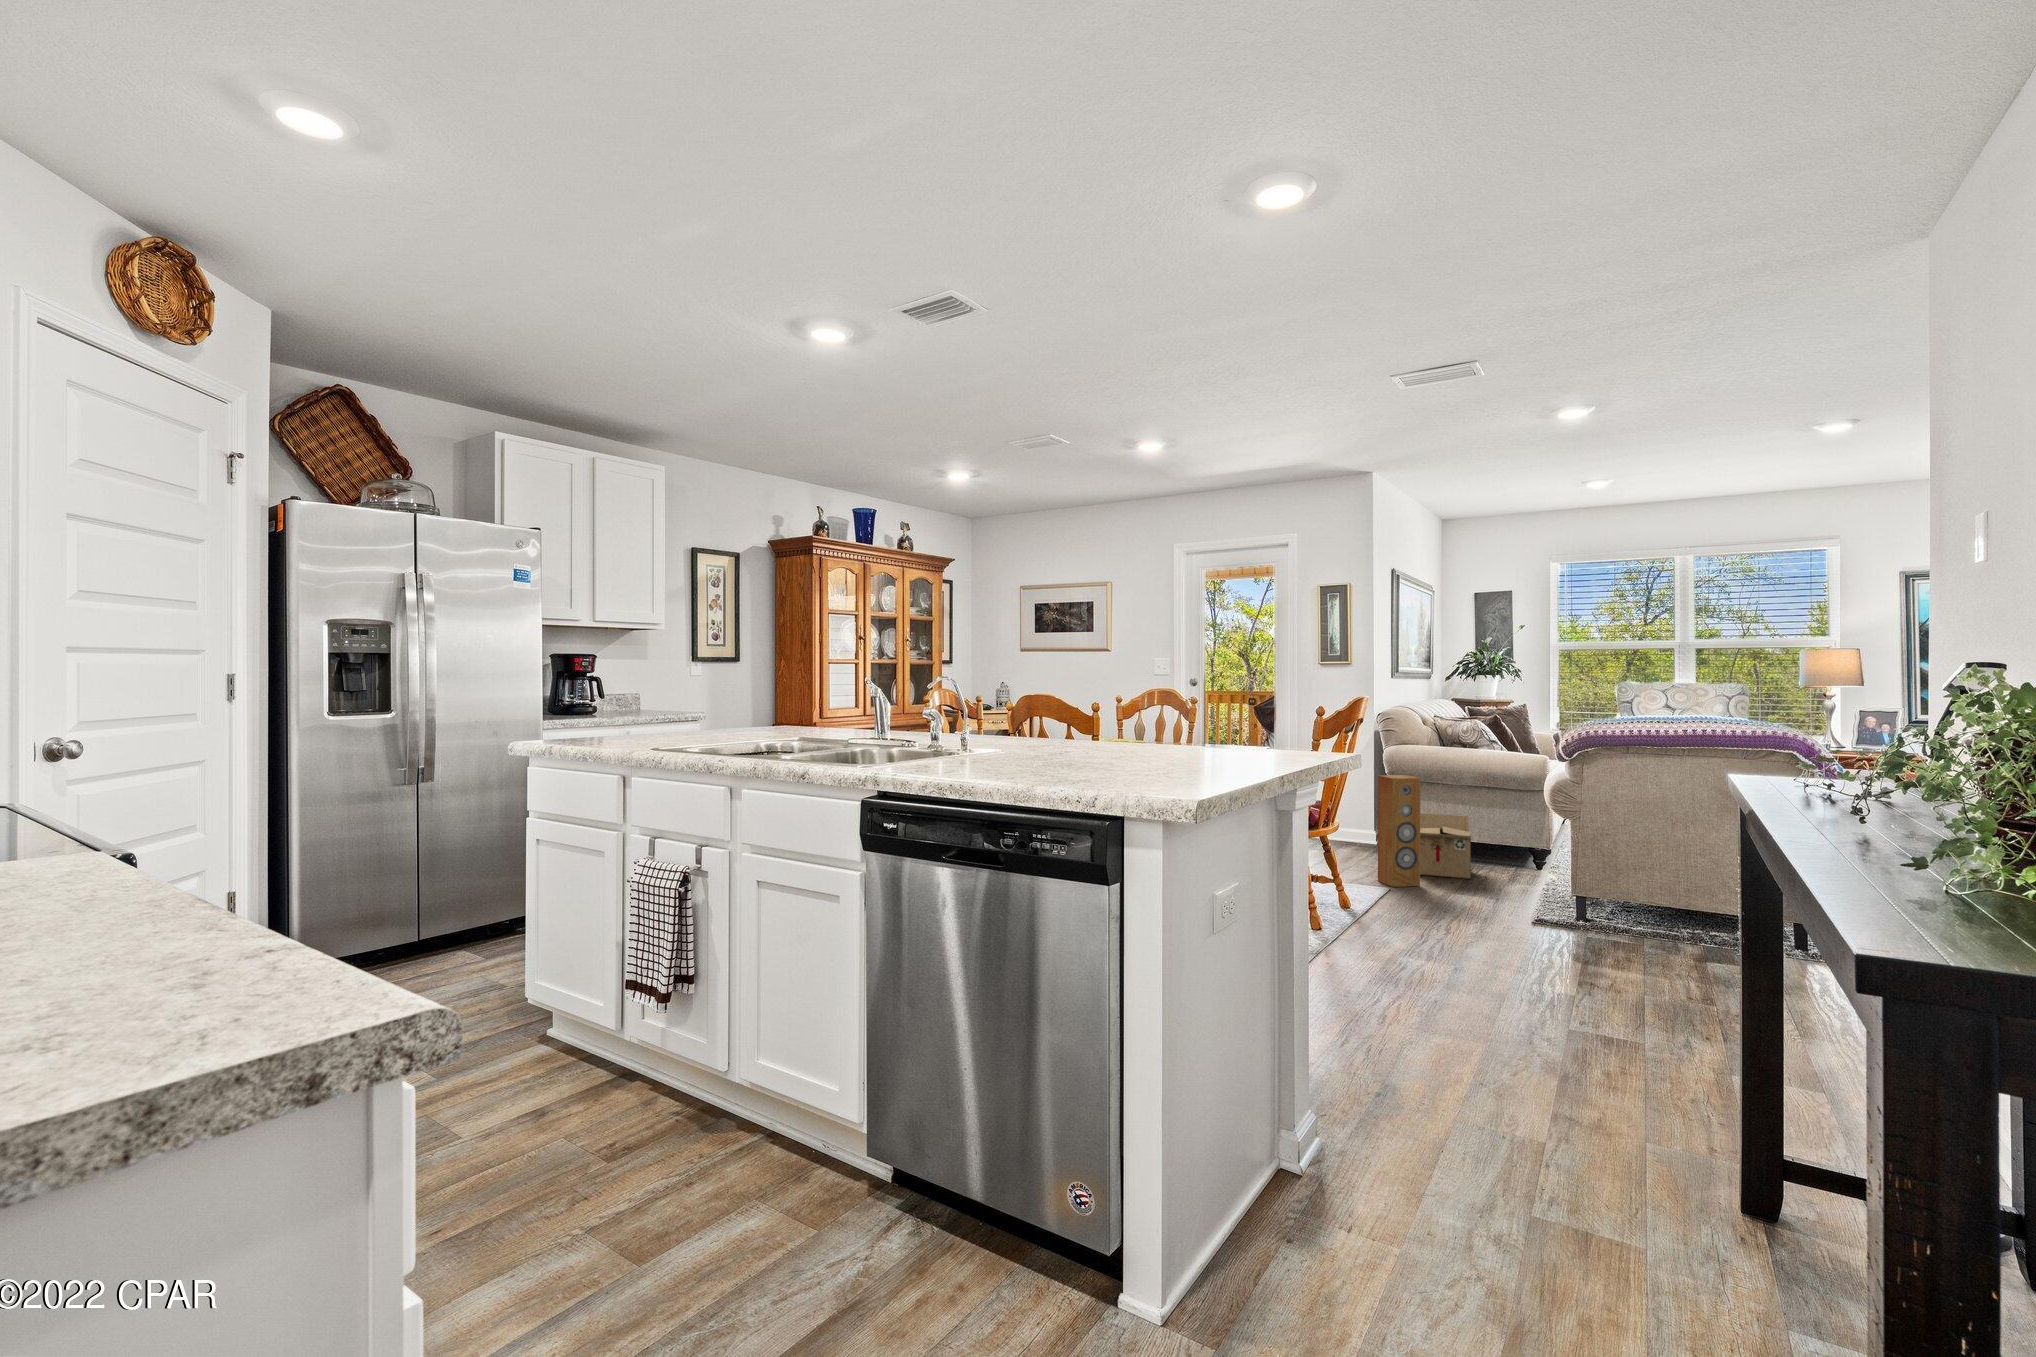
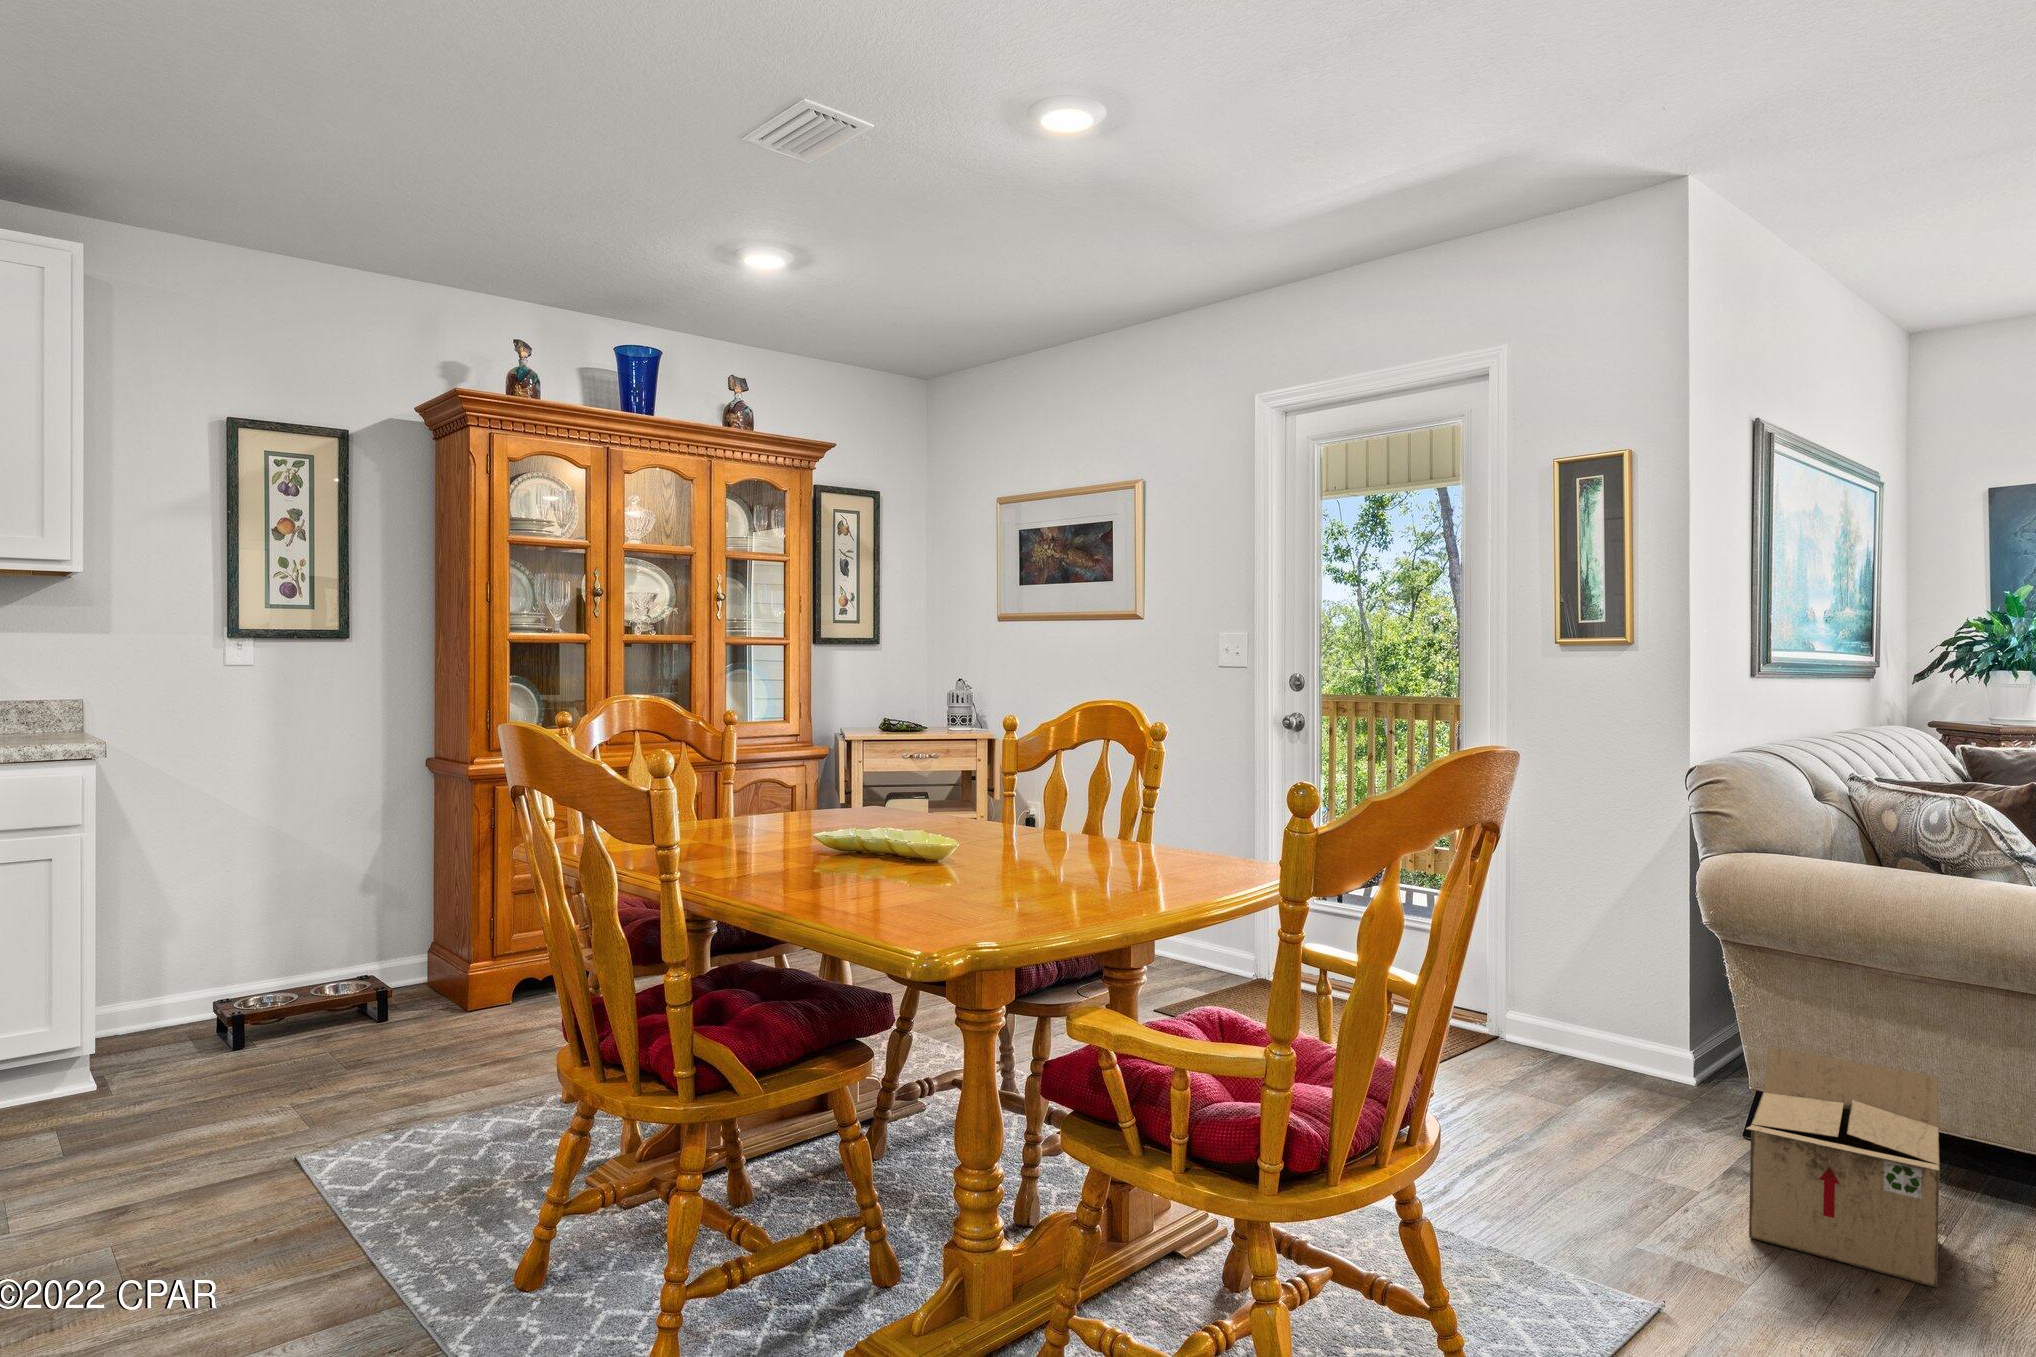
speaker: present [1378,775,1420,887] -> none [1629,962,1763,1309]

